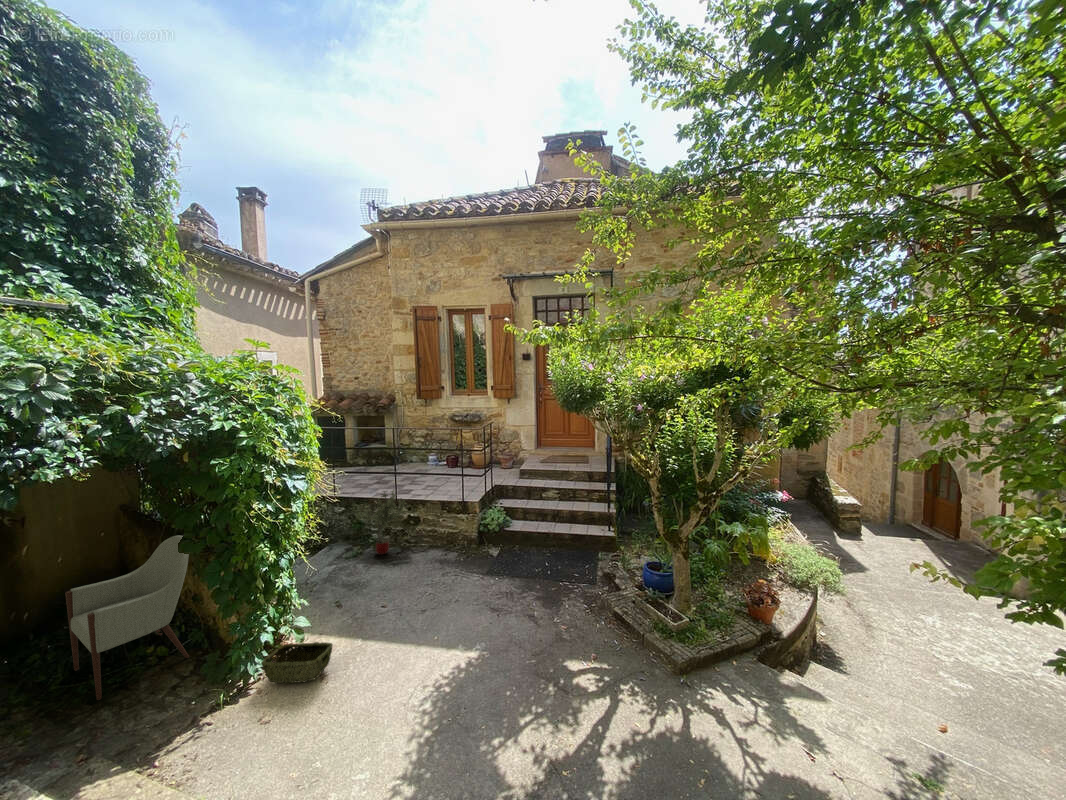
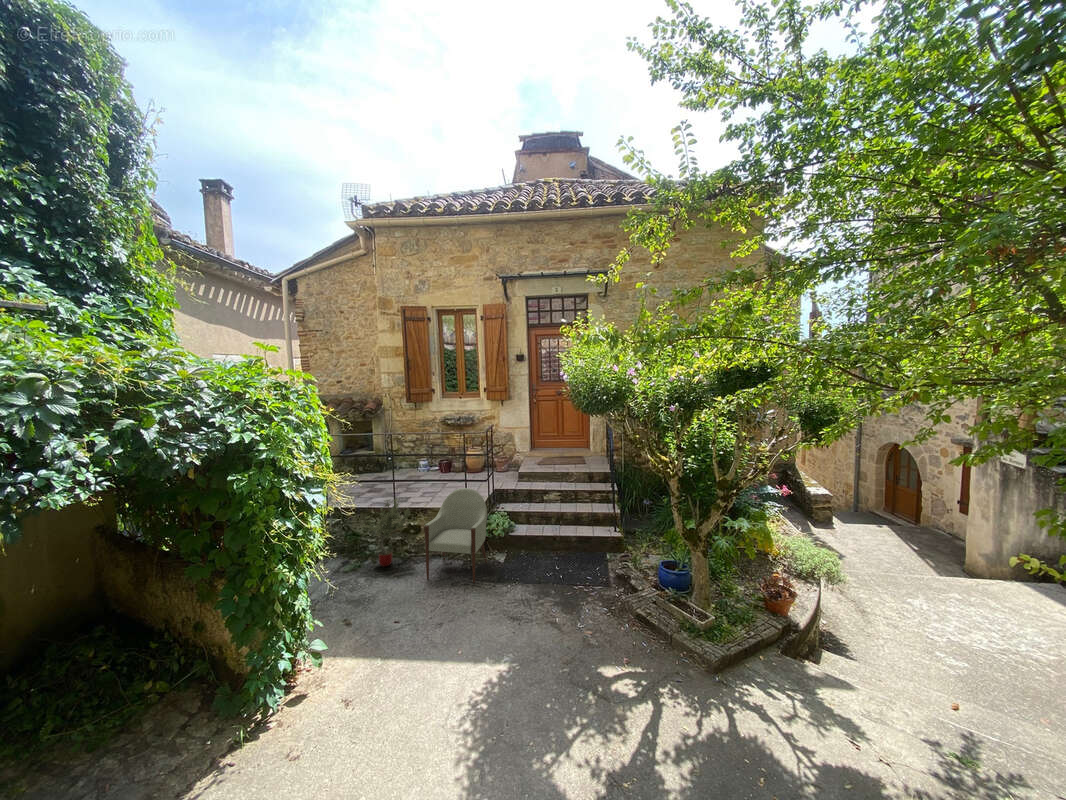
chair: present [65,535,189,700] -> present [424,488,487,583]
woven basket: present [261,642,333,684] -> none [283,665,358,714]

